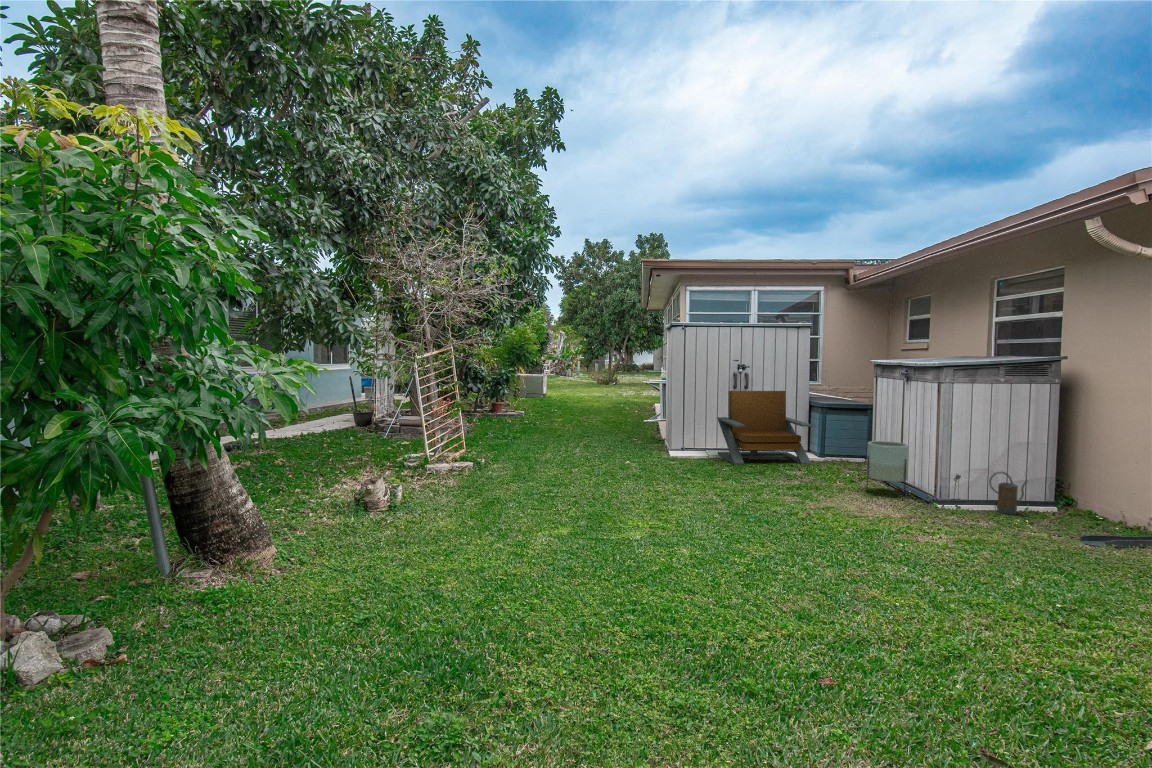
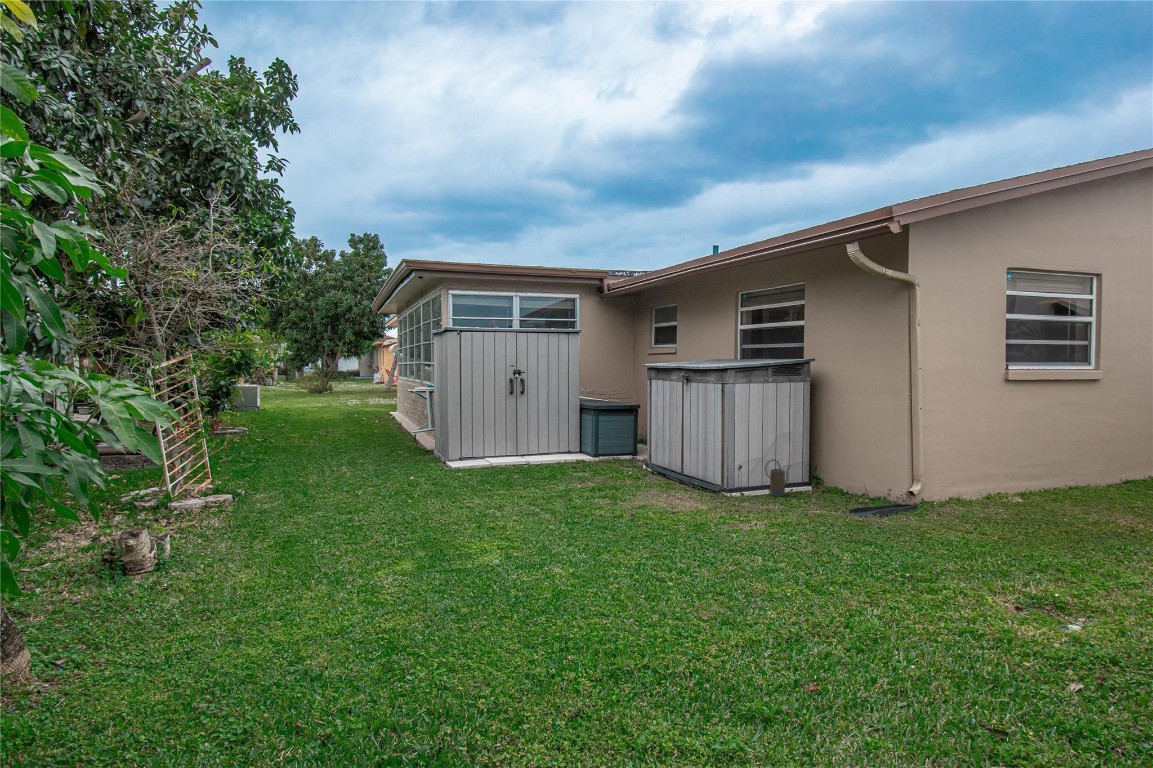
lounge chair: present [718,391,812,465] -> none [497,396,594,476]
planter: present [866,441,909,497] -> none [660,439,696,491]

